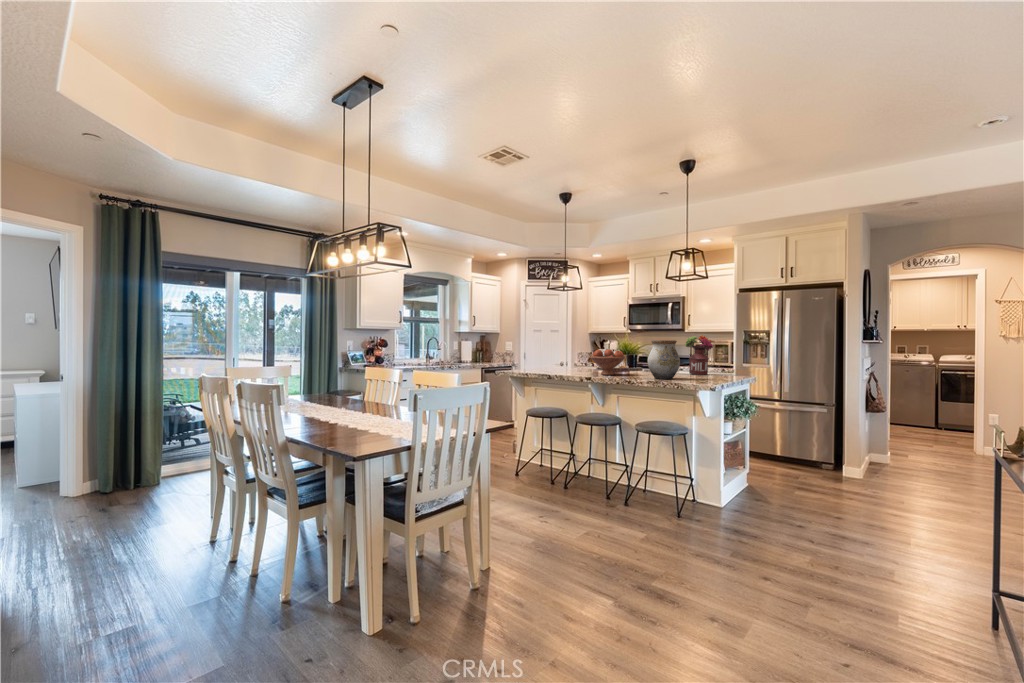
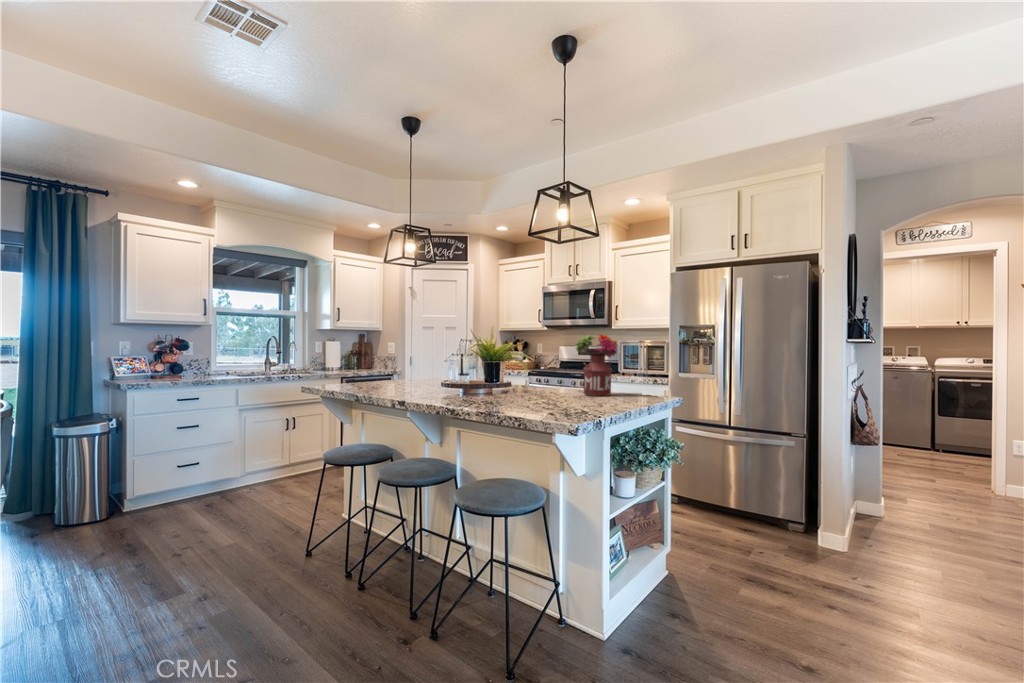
vase: present [648,340,680,379] -> none [491,342,544,410]
fruit bowl: present [590,349,625,375] -> none [420,356,476,399]

